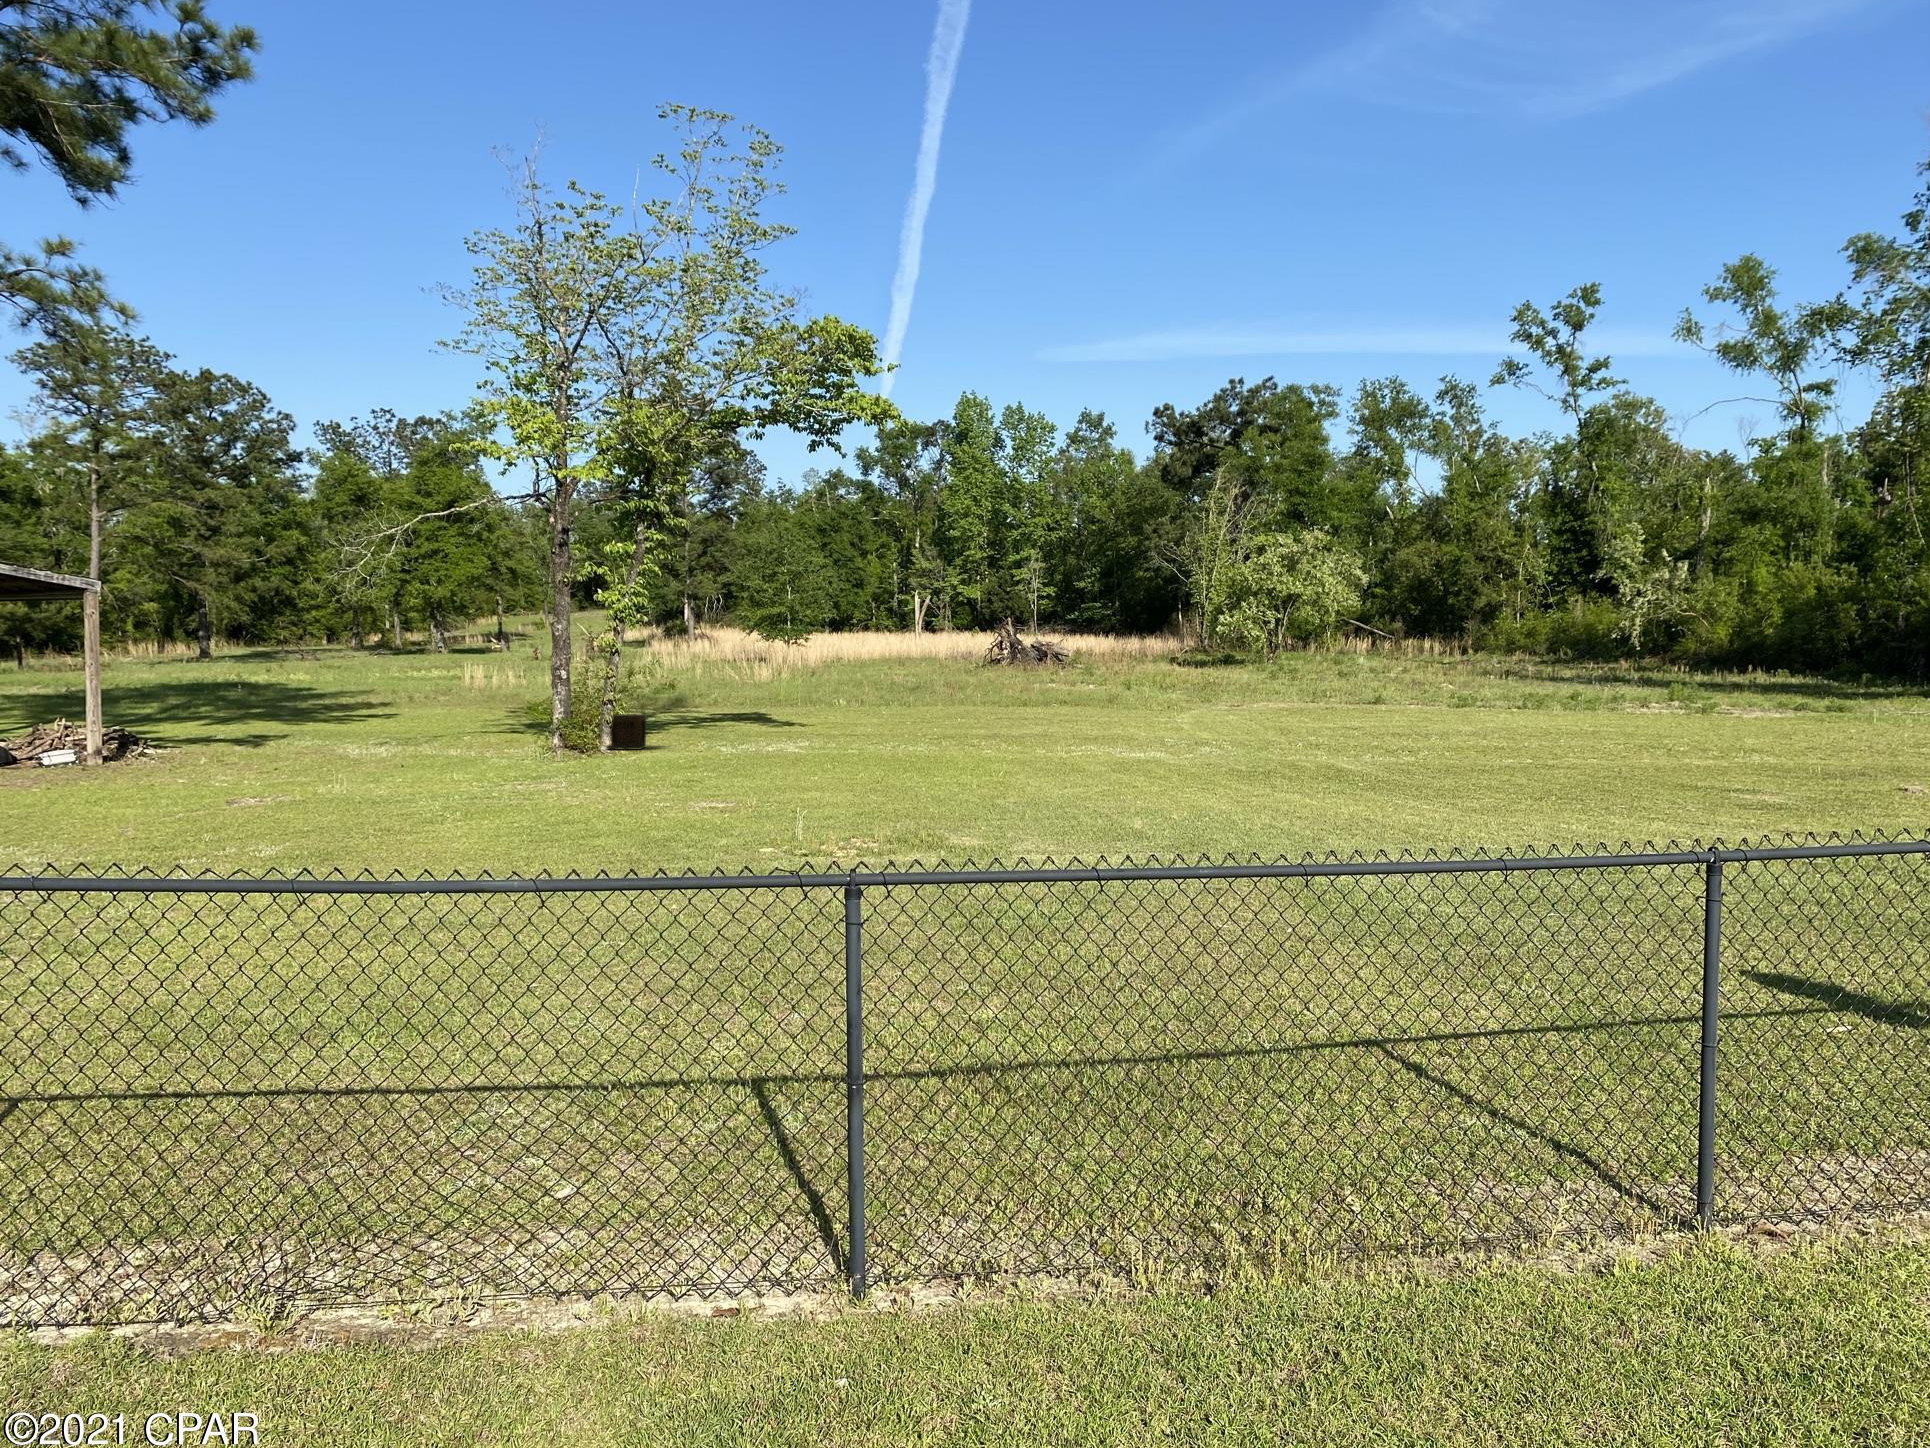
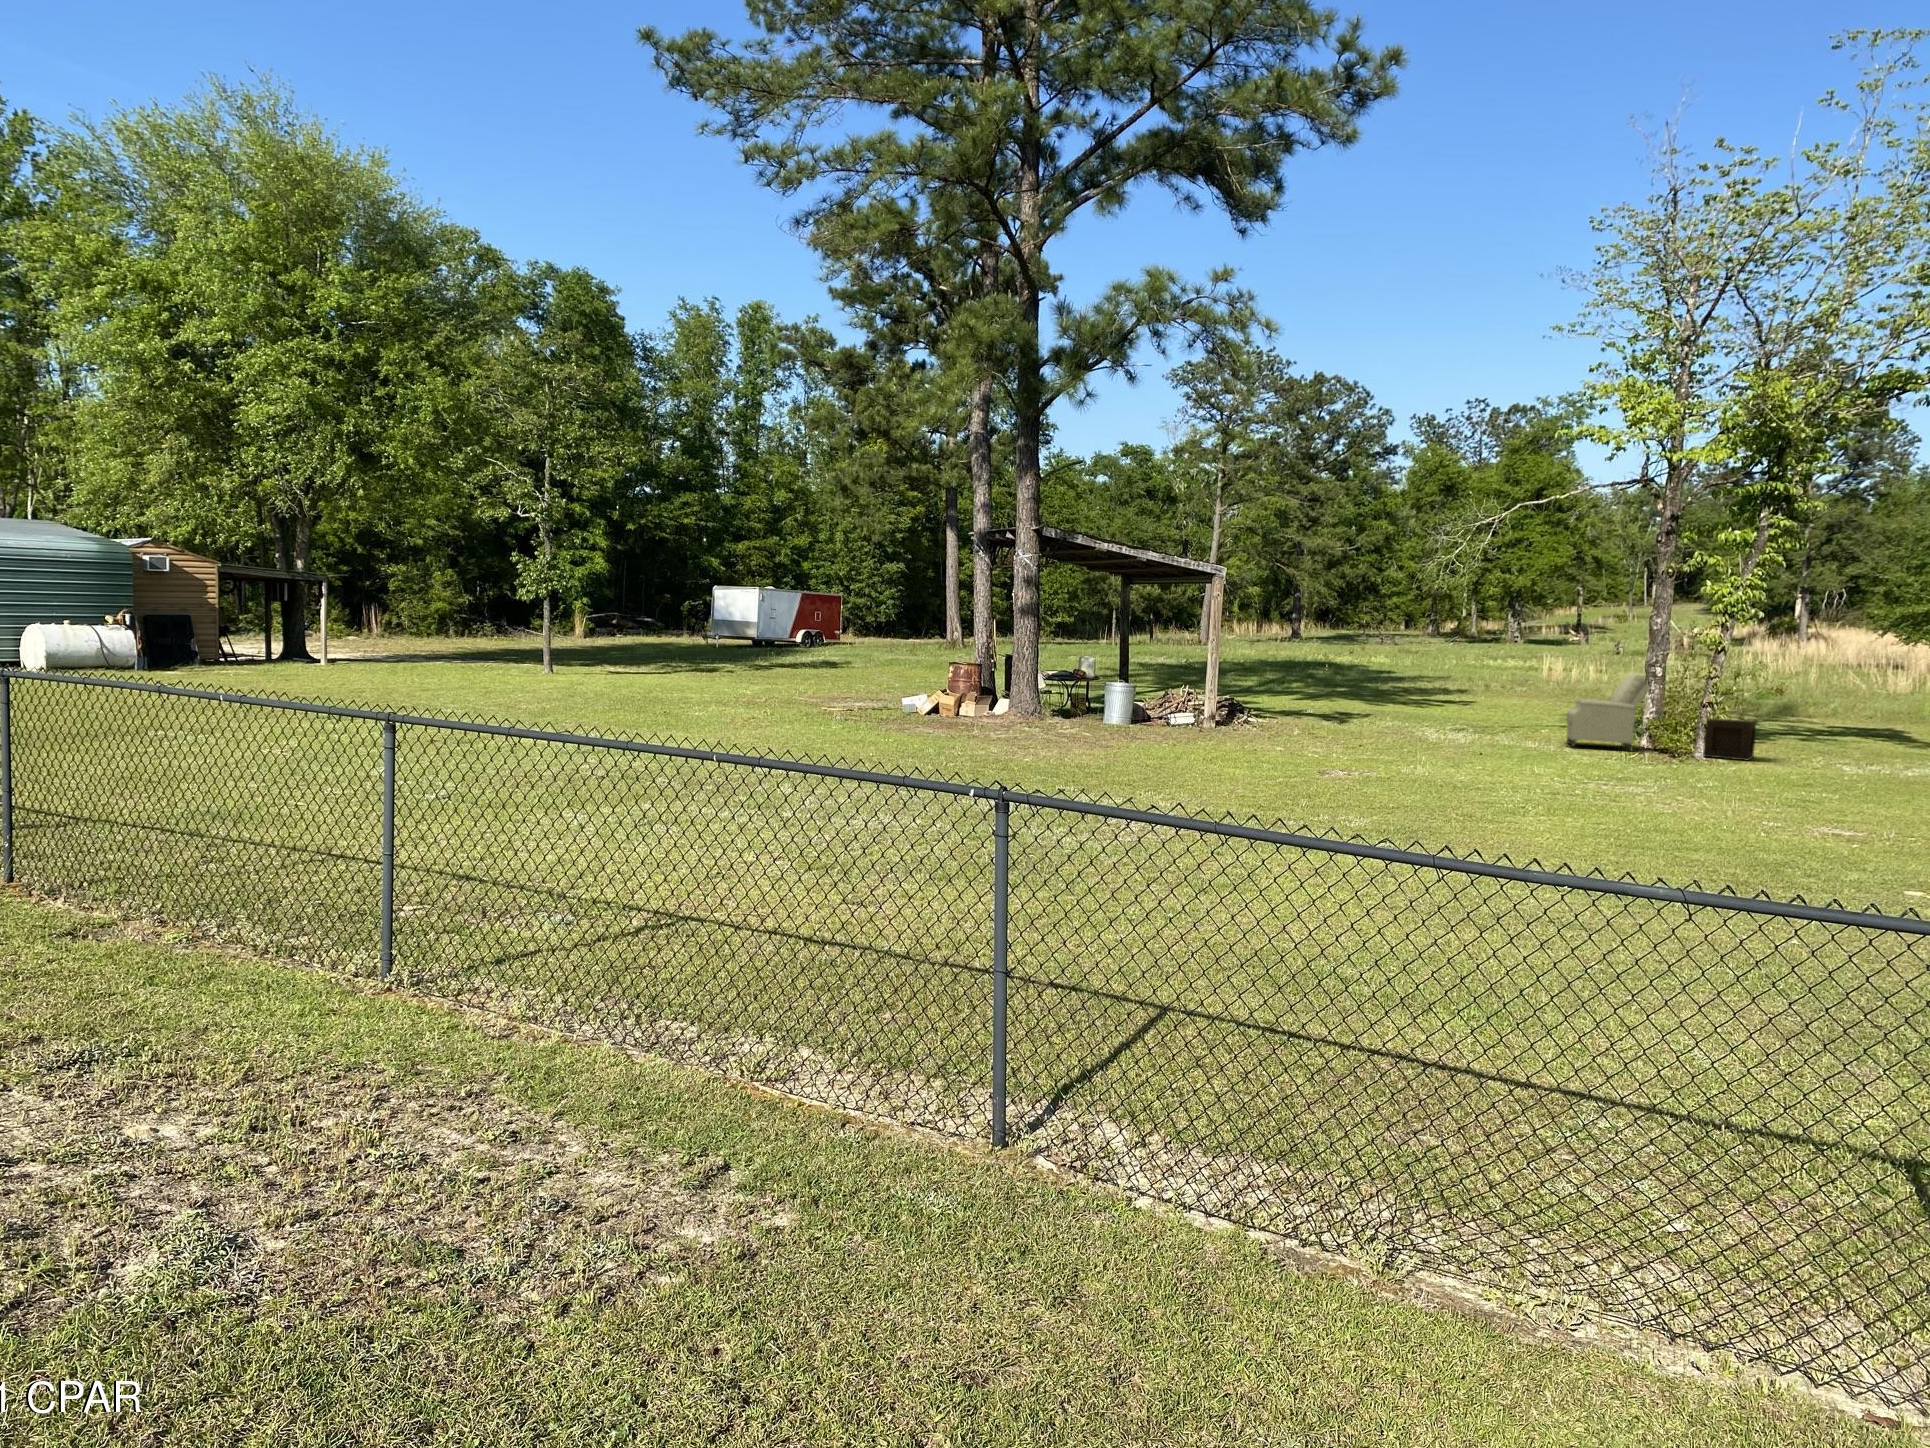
chair: none [489,676,558,751] -> present [1566,673,1649,751]

